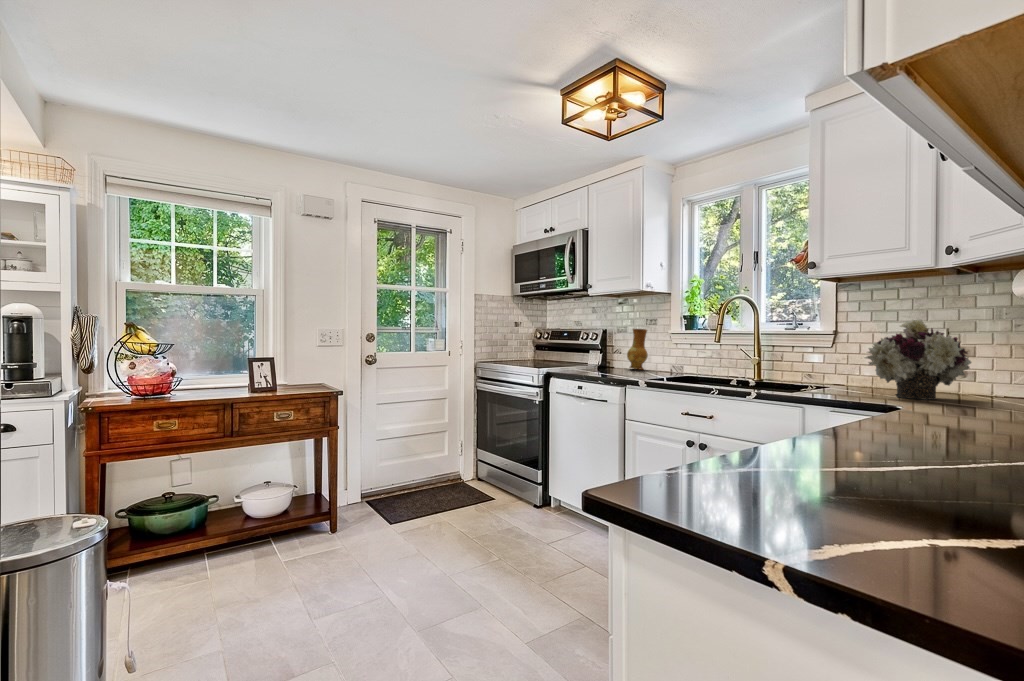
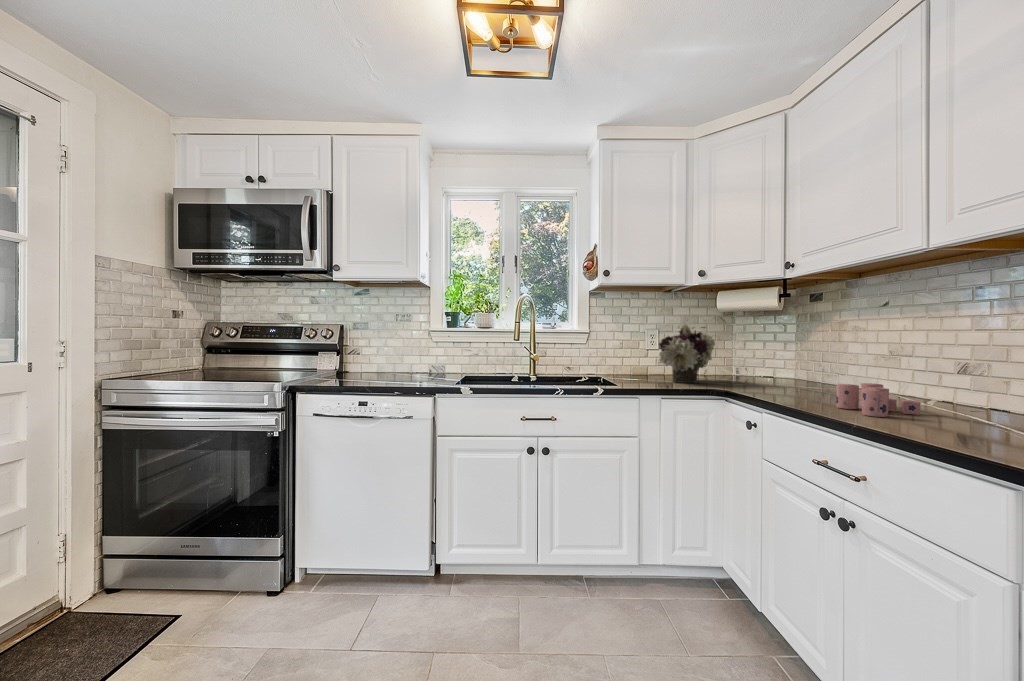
ceramic jug: present [627,329,648,370] -> none [379,324,403,372]
candle: none [877,393,987,435] -> present [836,383,921,417]

